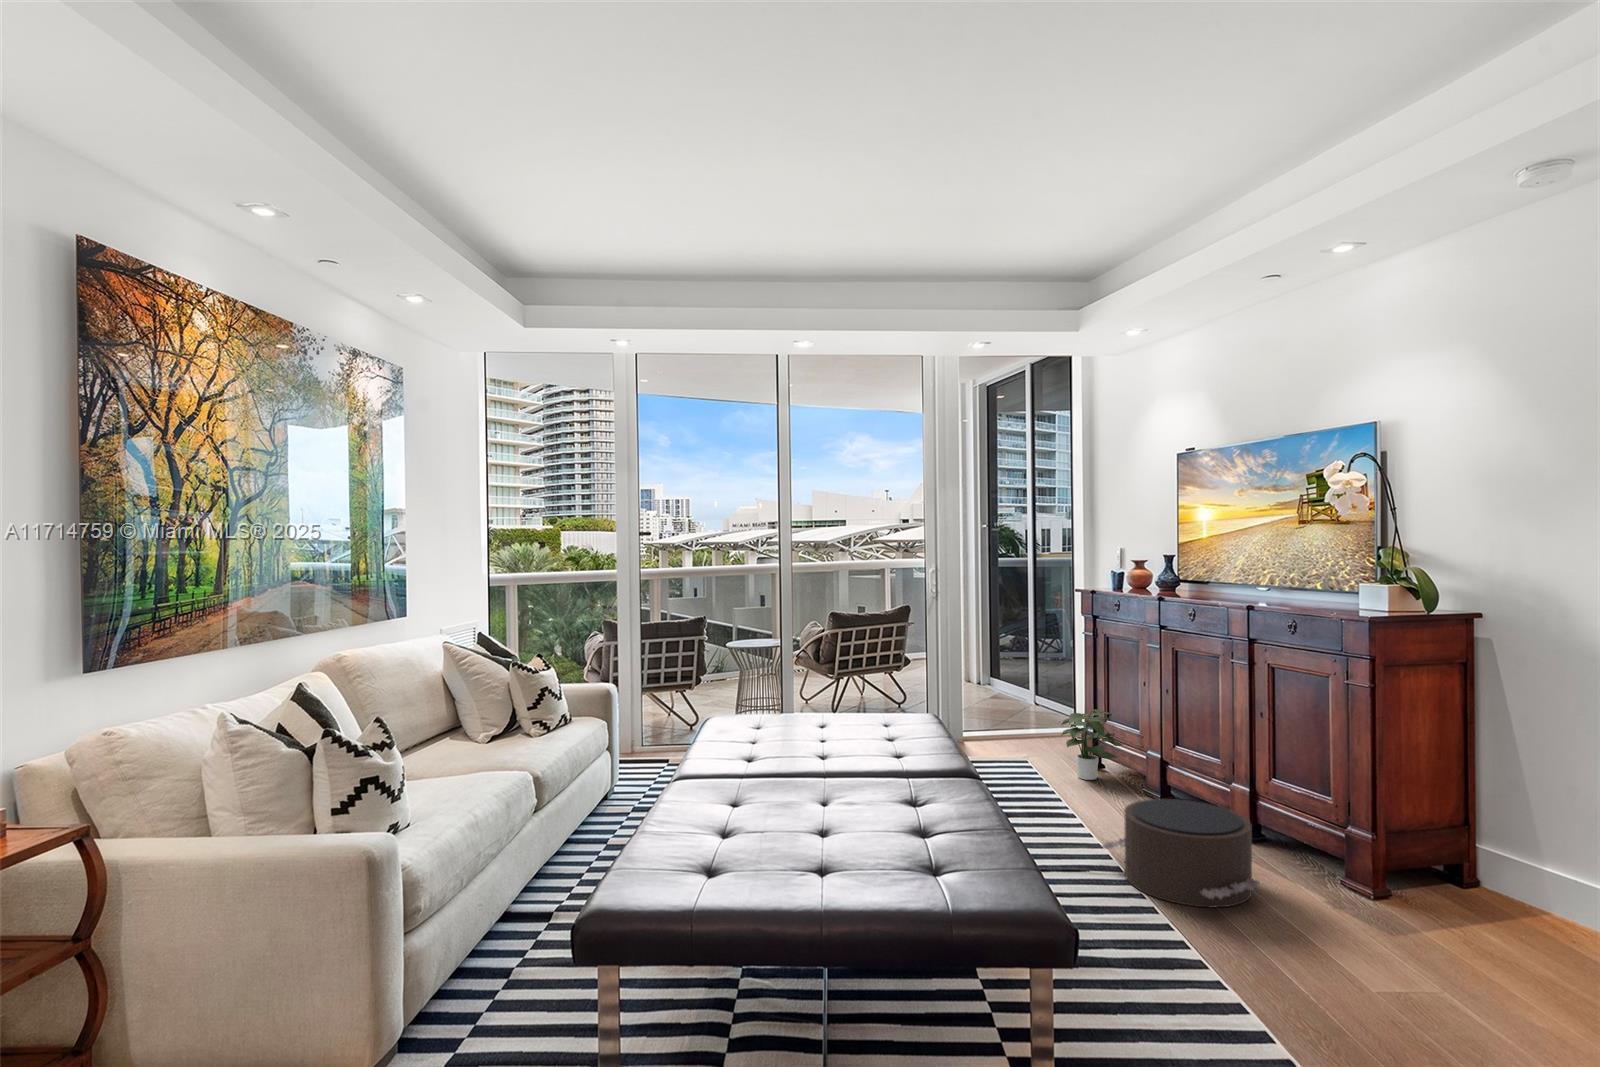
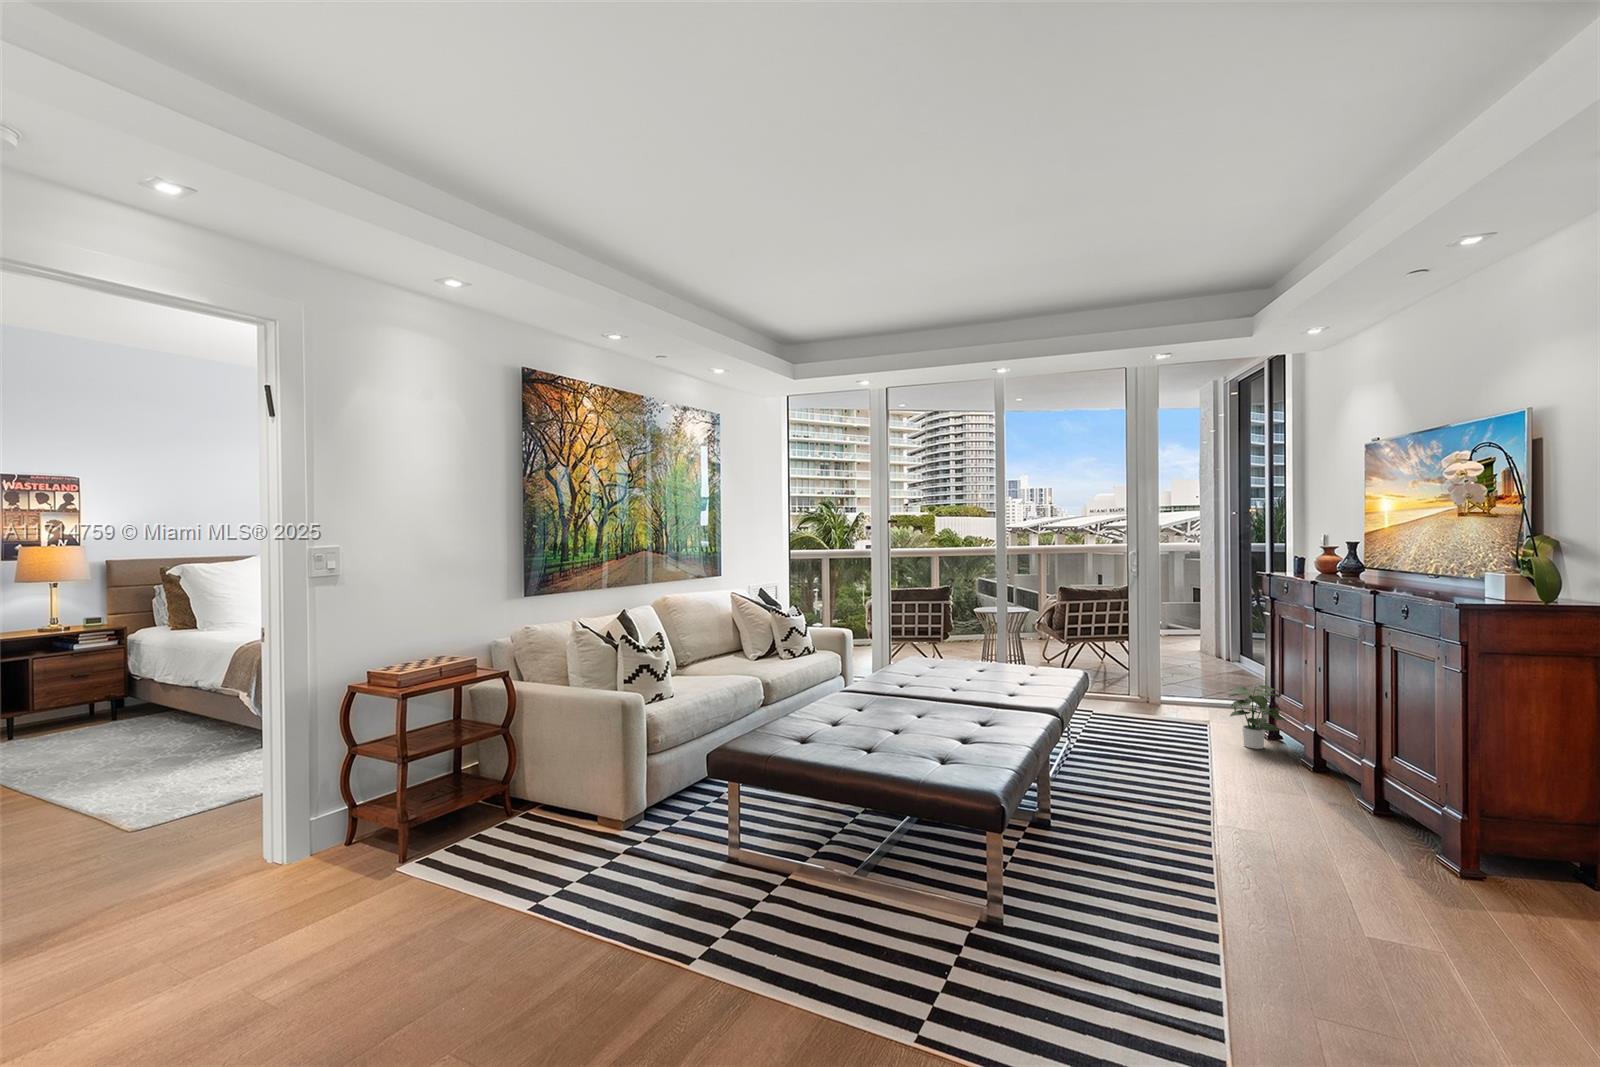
pouf: present [1101,799,1263,907] -> none [1188,756,1317,849]

